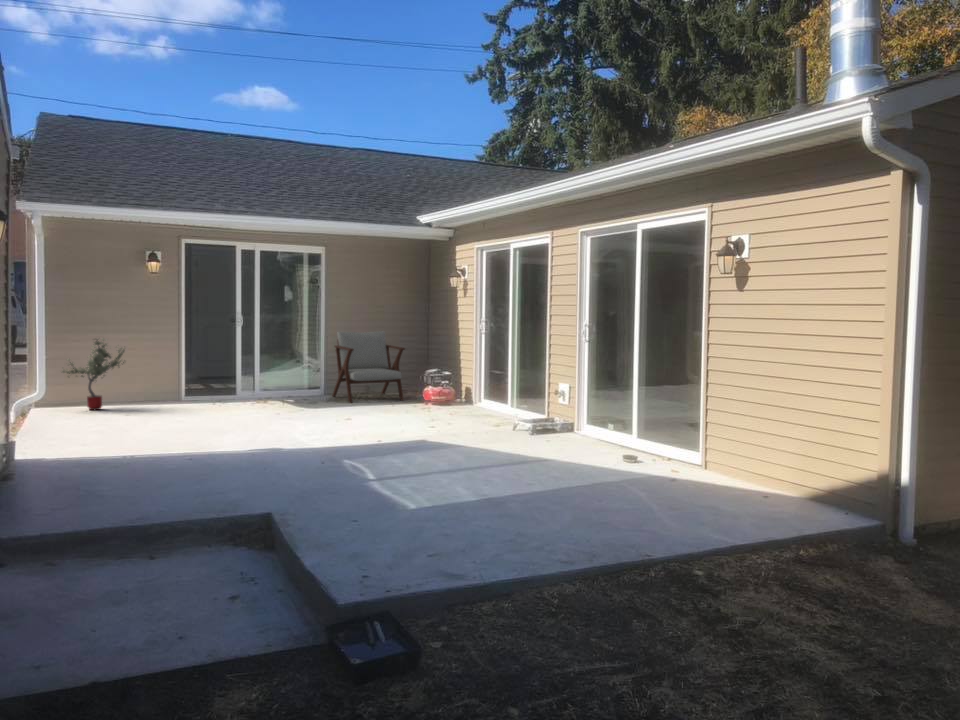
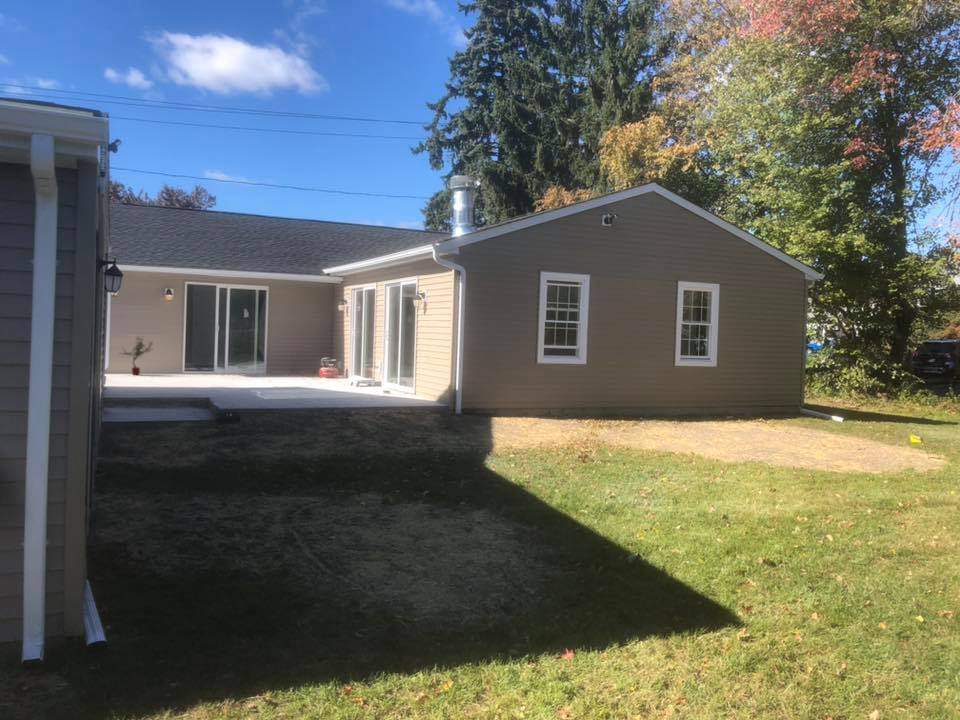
lounge chair: present [332,331,405,403] -> none [271,336,312,376]

